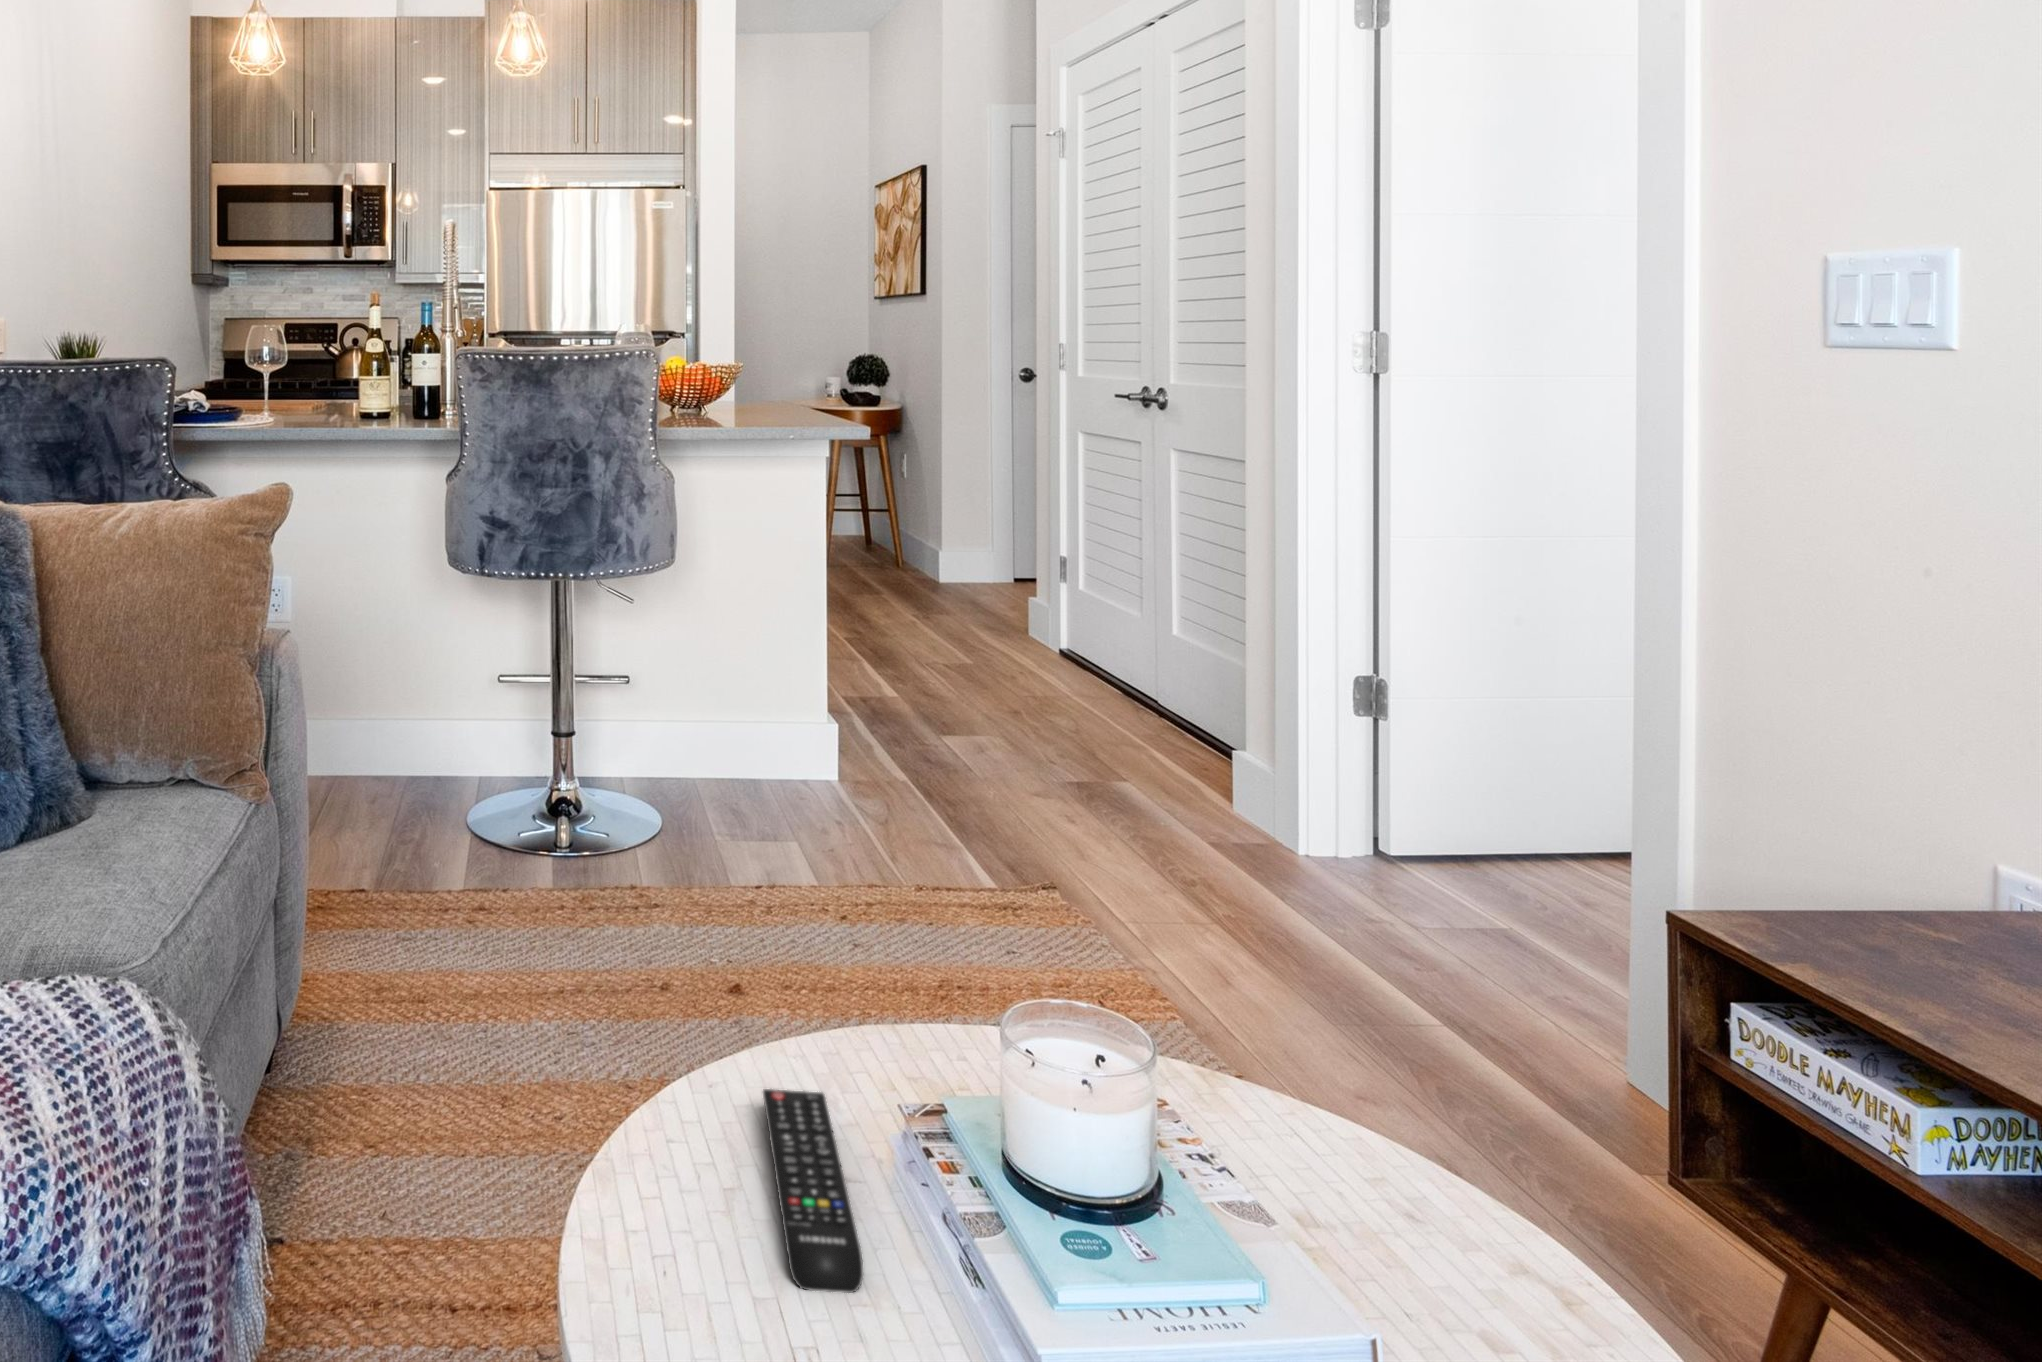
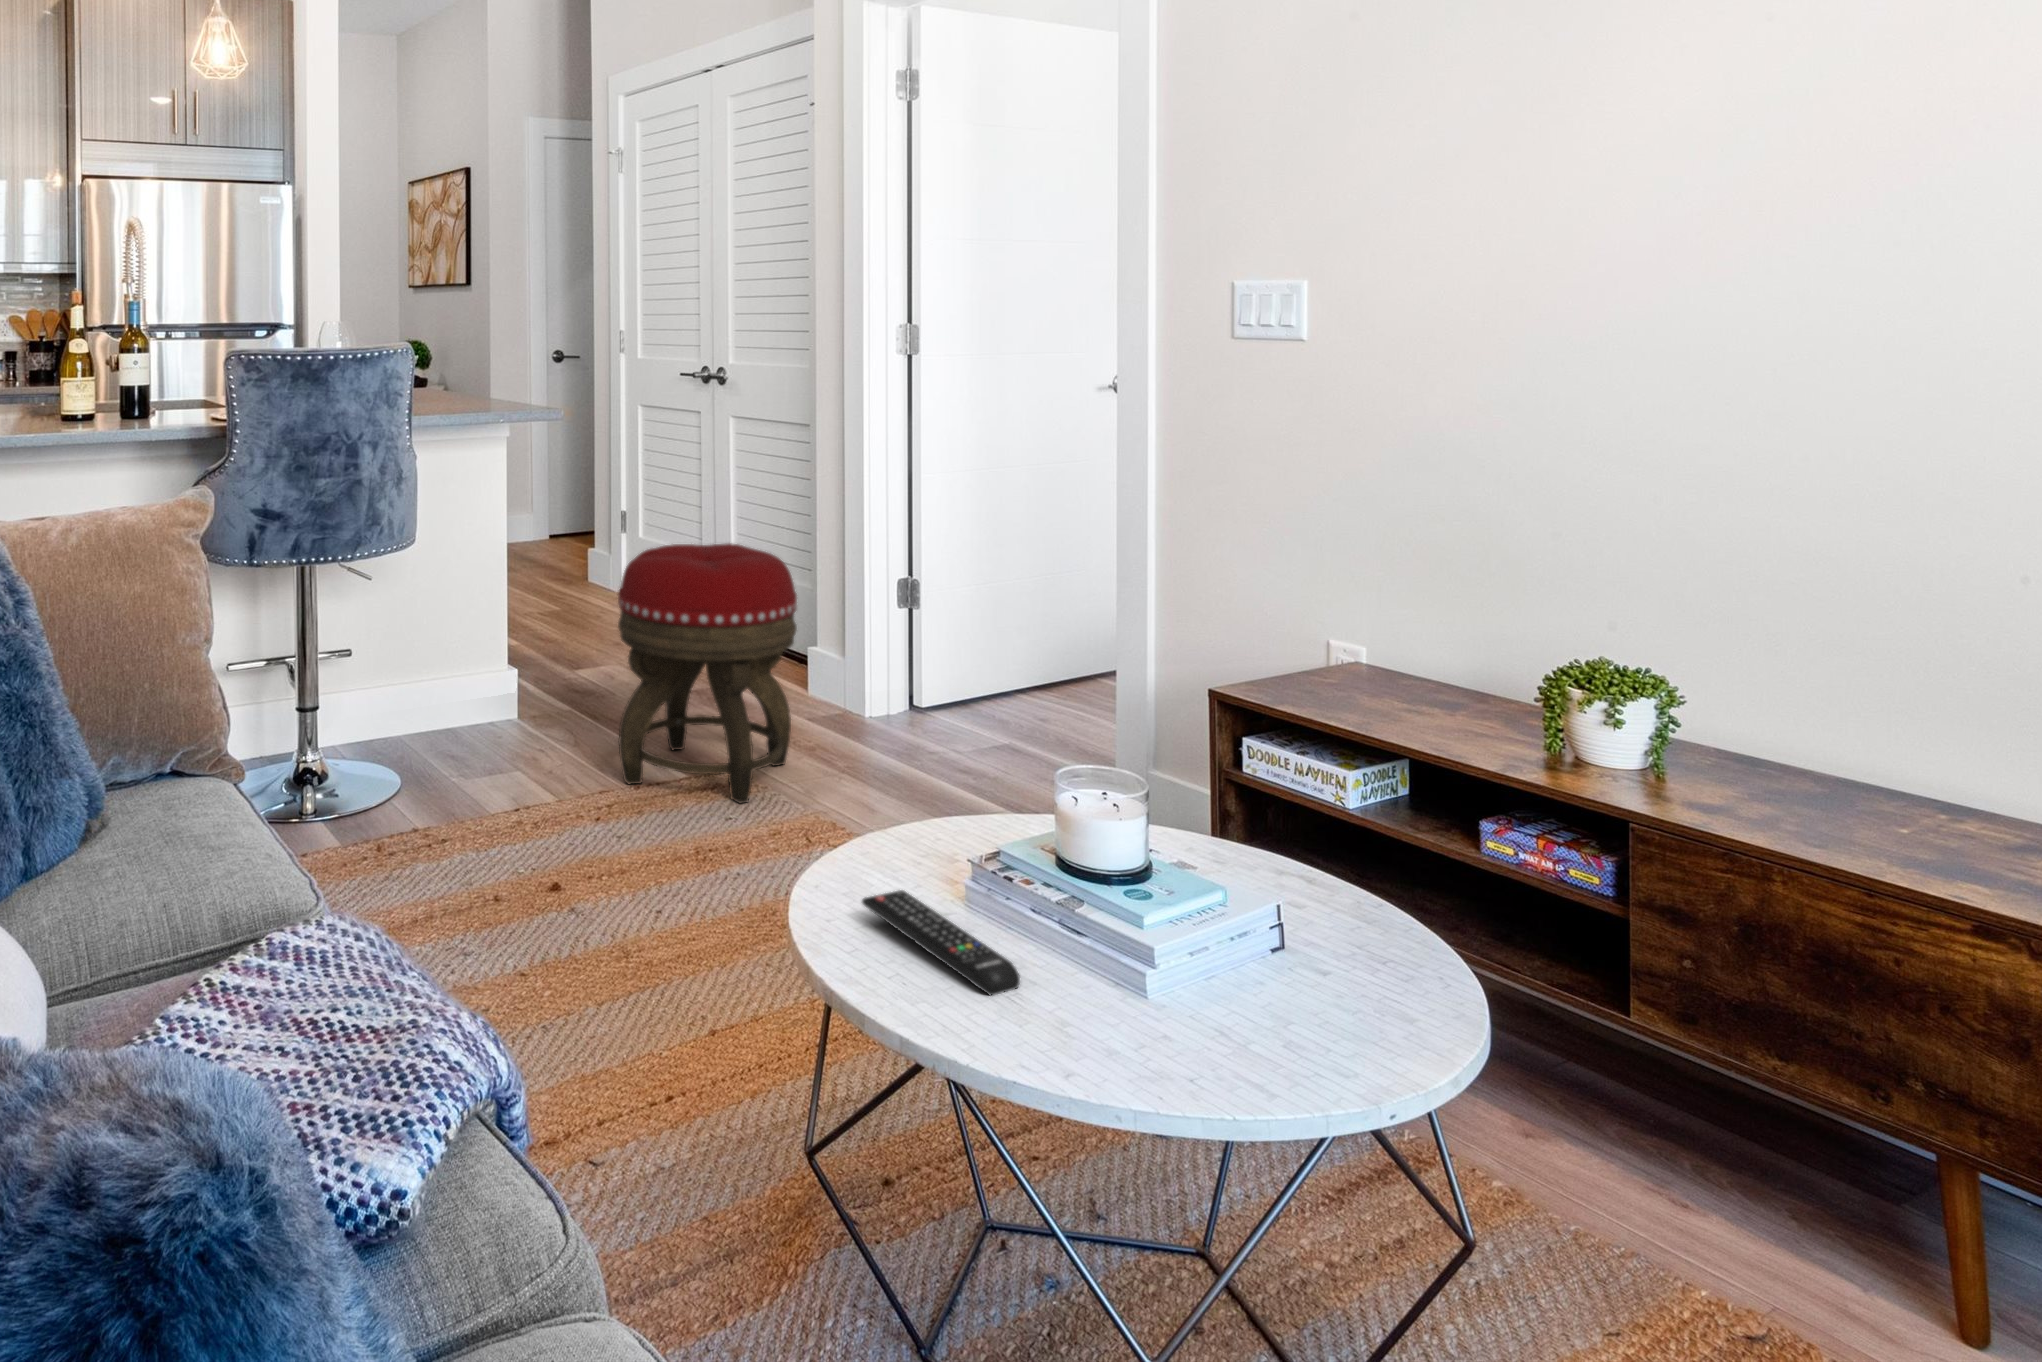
footstool: none [902,596,1143,932] -> present [618,543,797,803]

